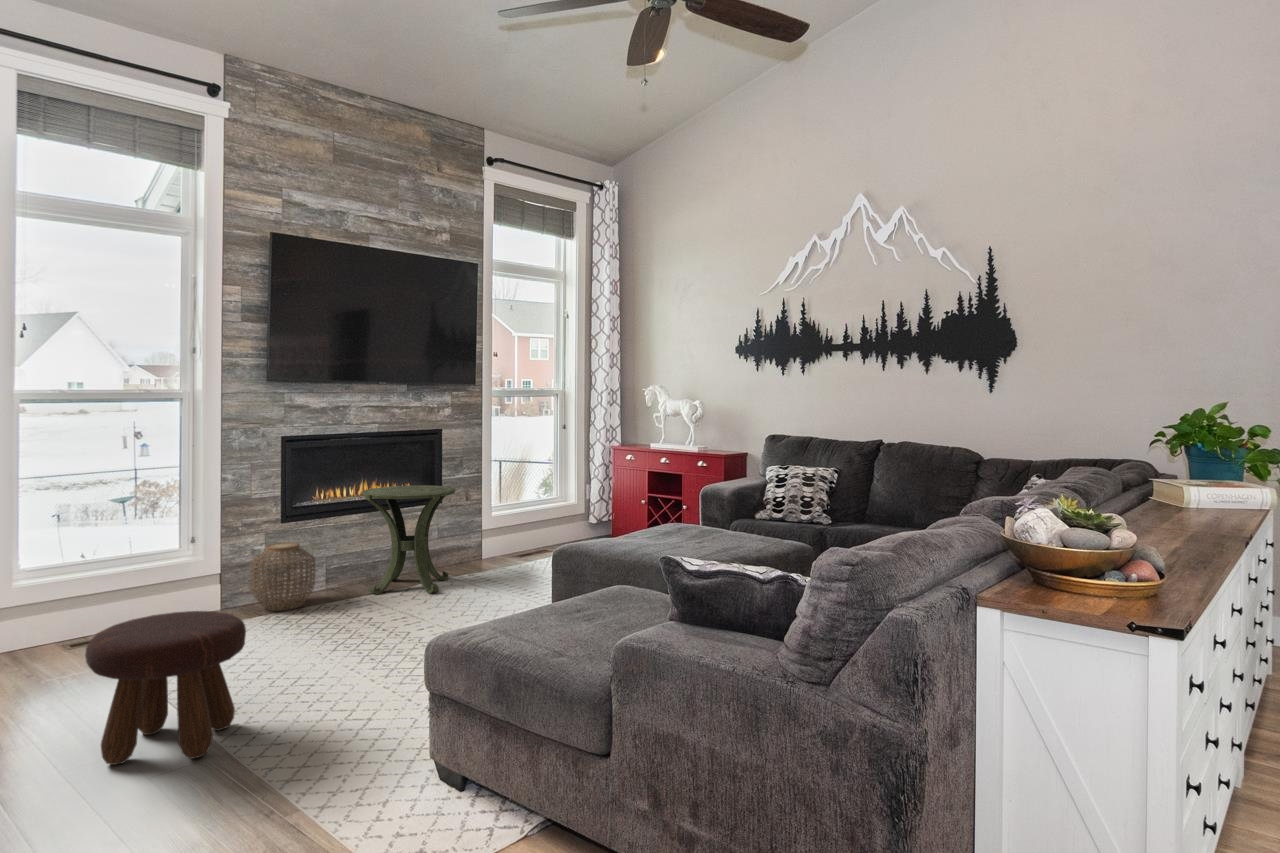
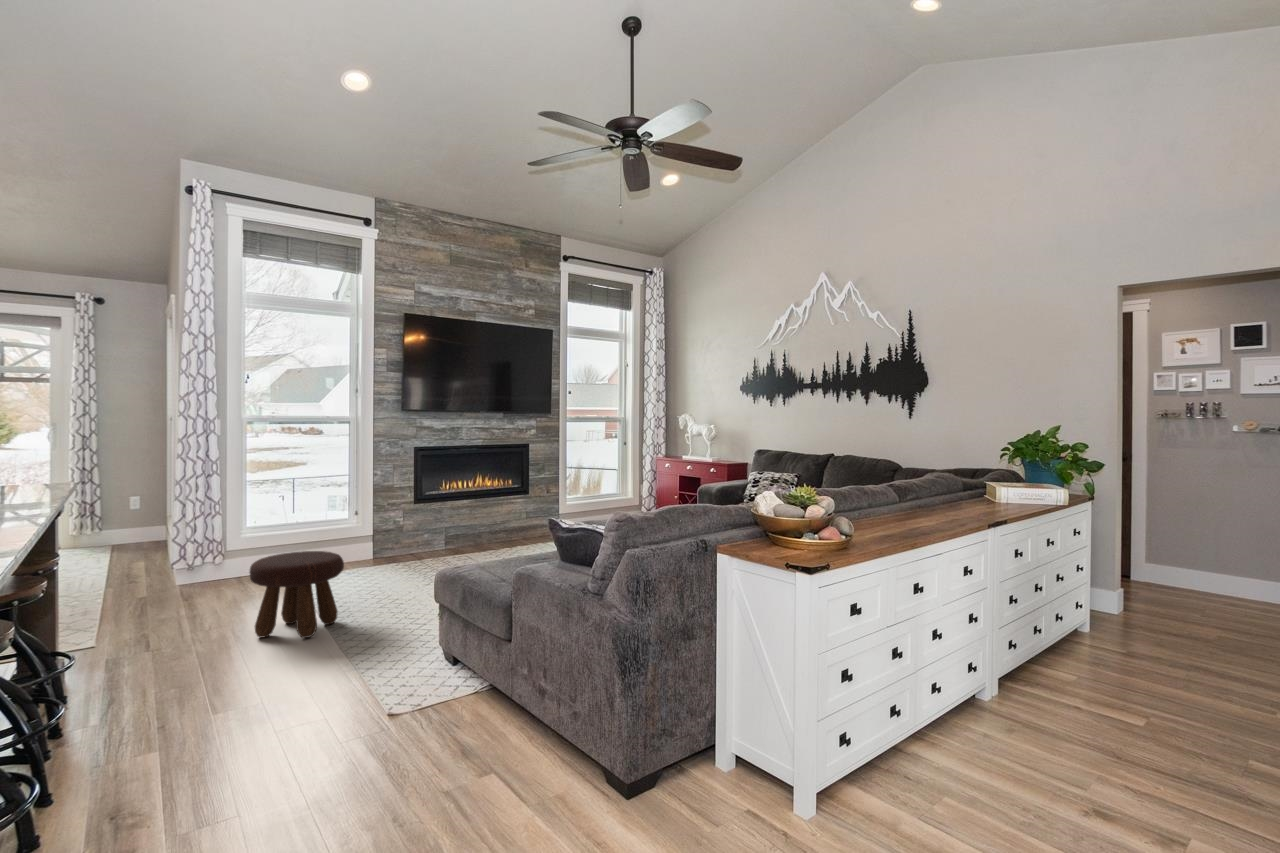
side table: present [362,485,455,594] -> none [464,482,526,555]
woven basket: present [249,542,316,611] -> none [387,516,429,561]

